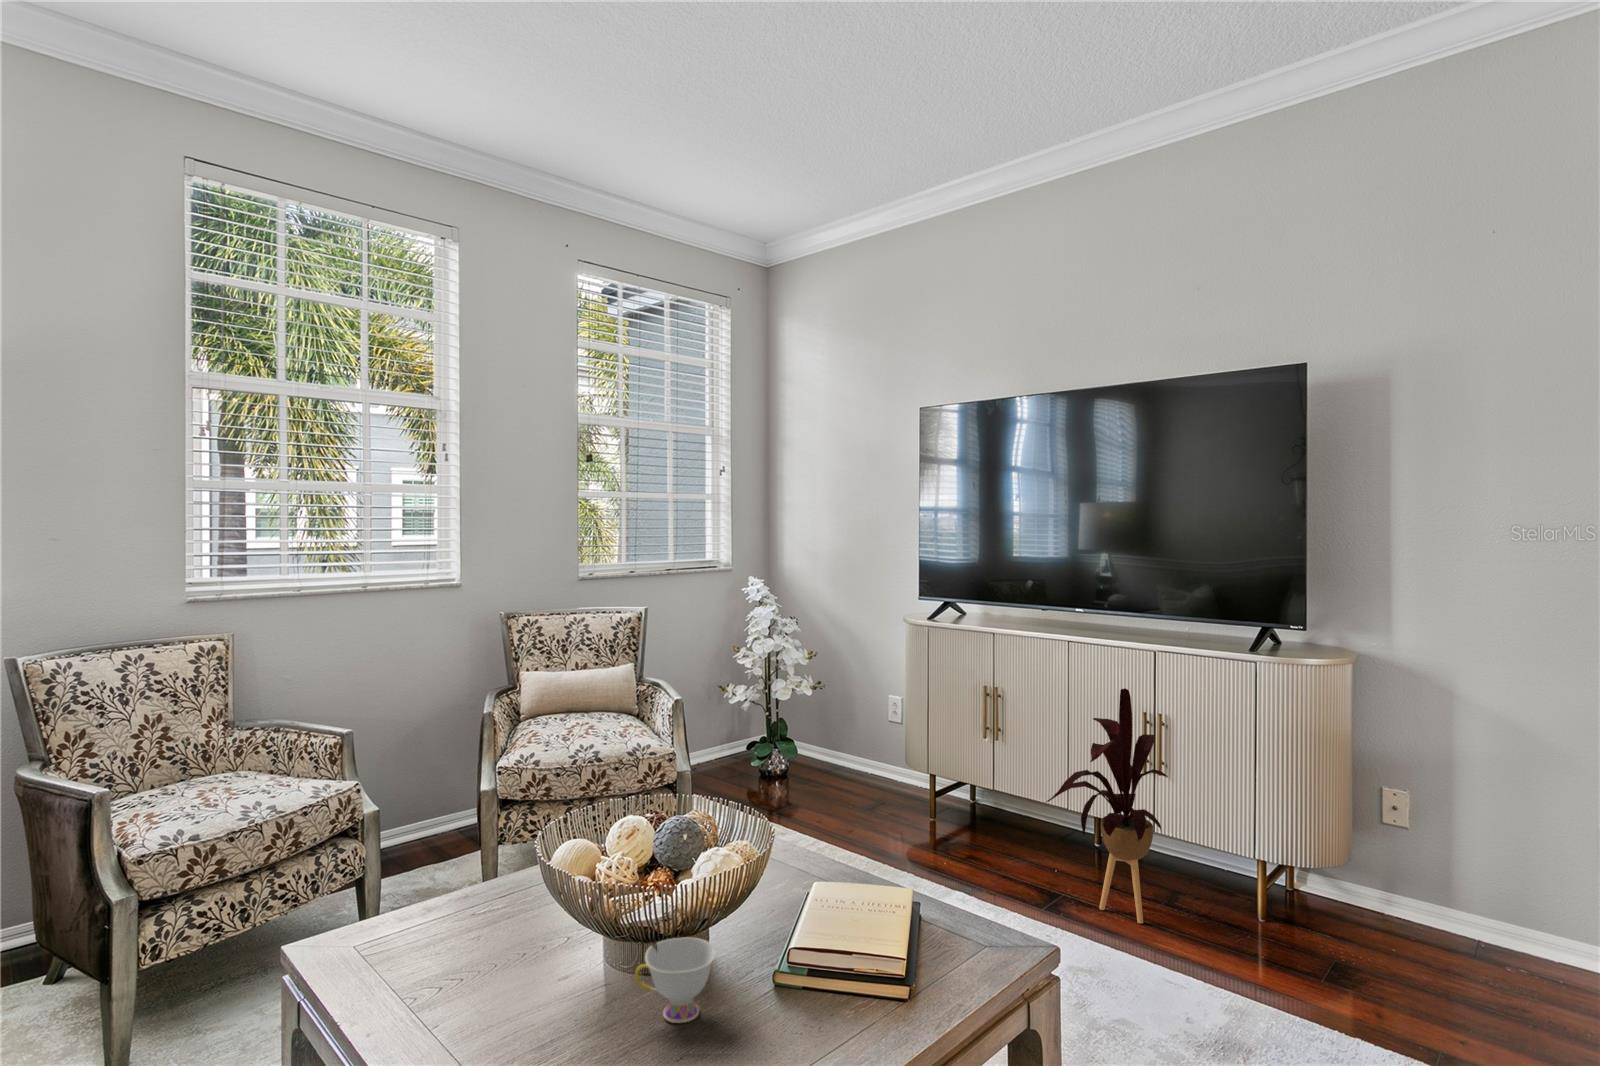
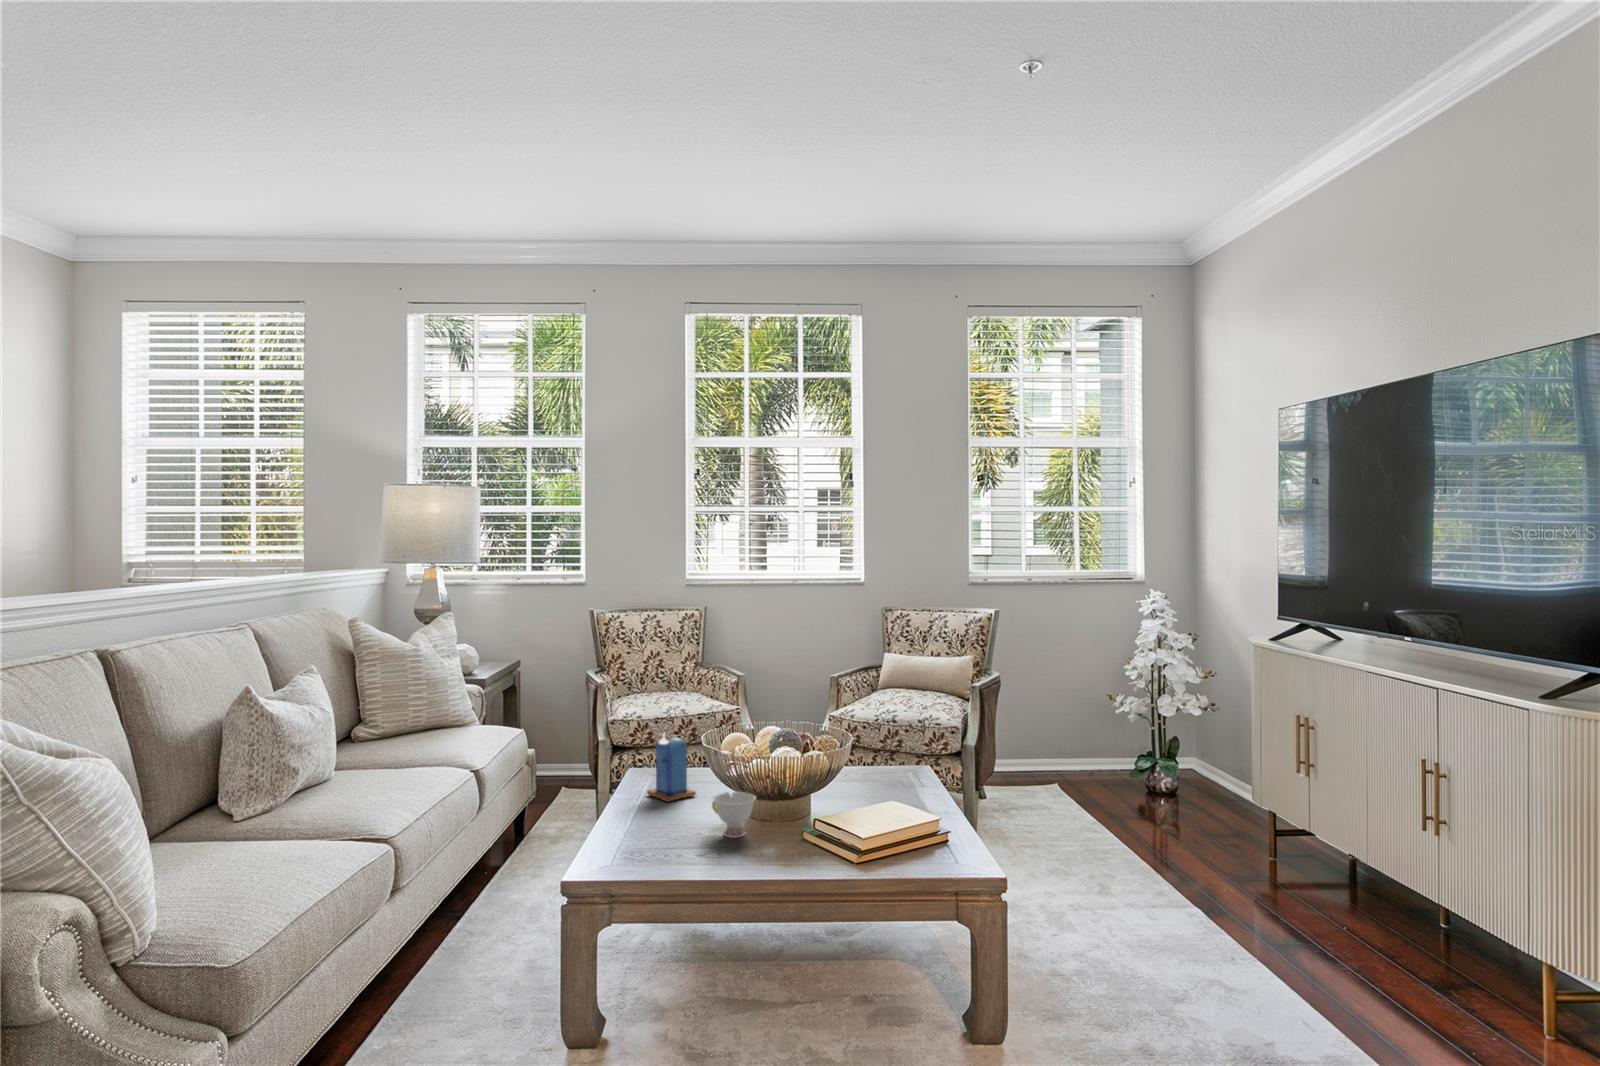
house plant: present [1046,688,1168,923] -> none [1236,713,1403,967]
candle: none [411,868,499,989] -> present [647,734,696,802]

